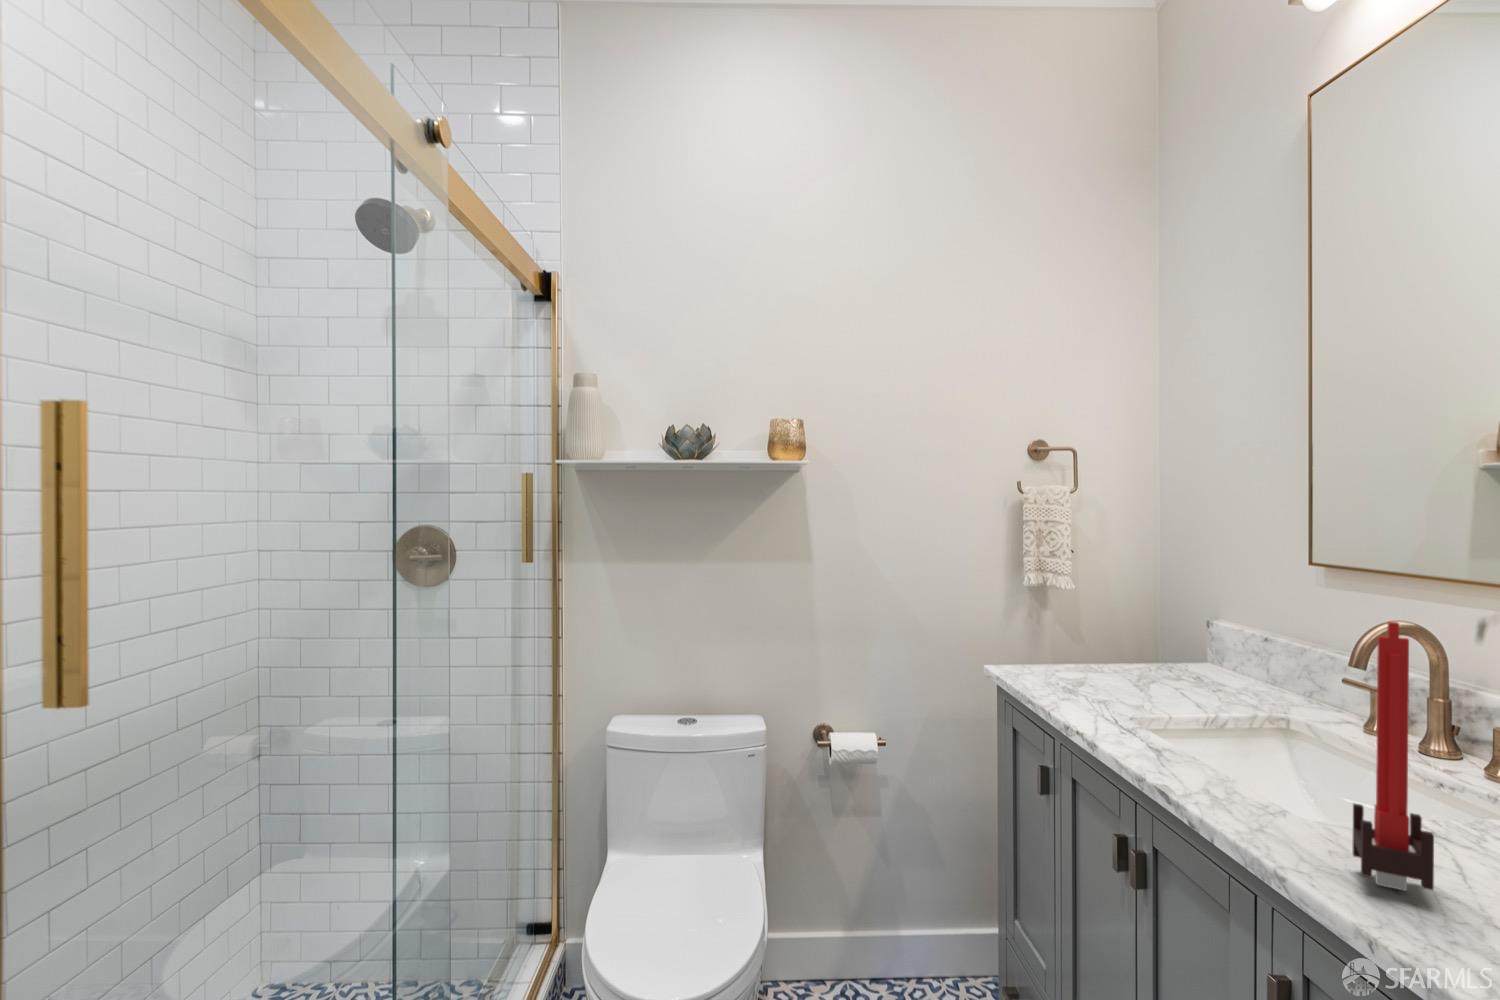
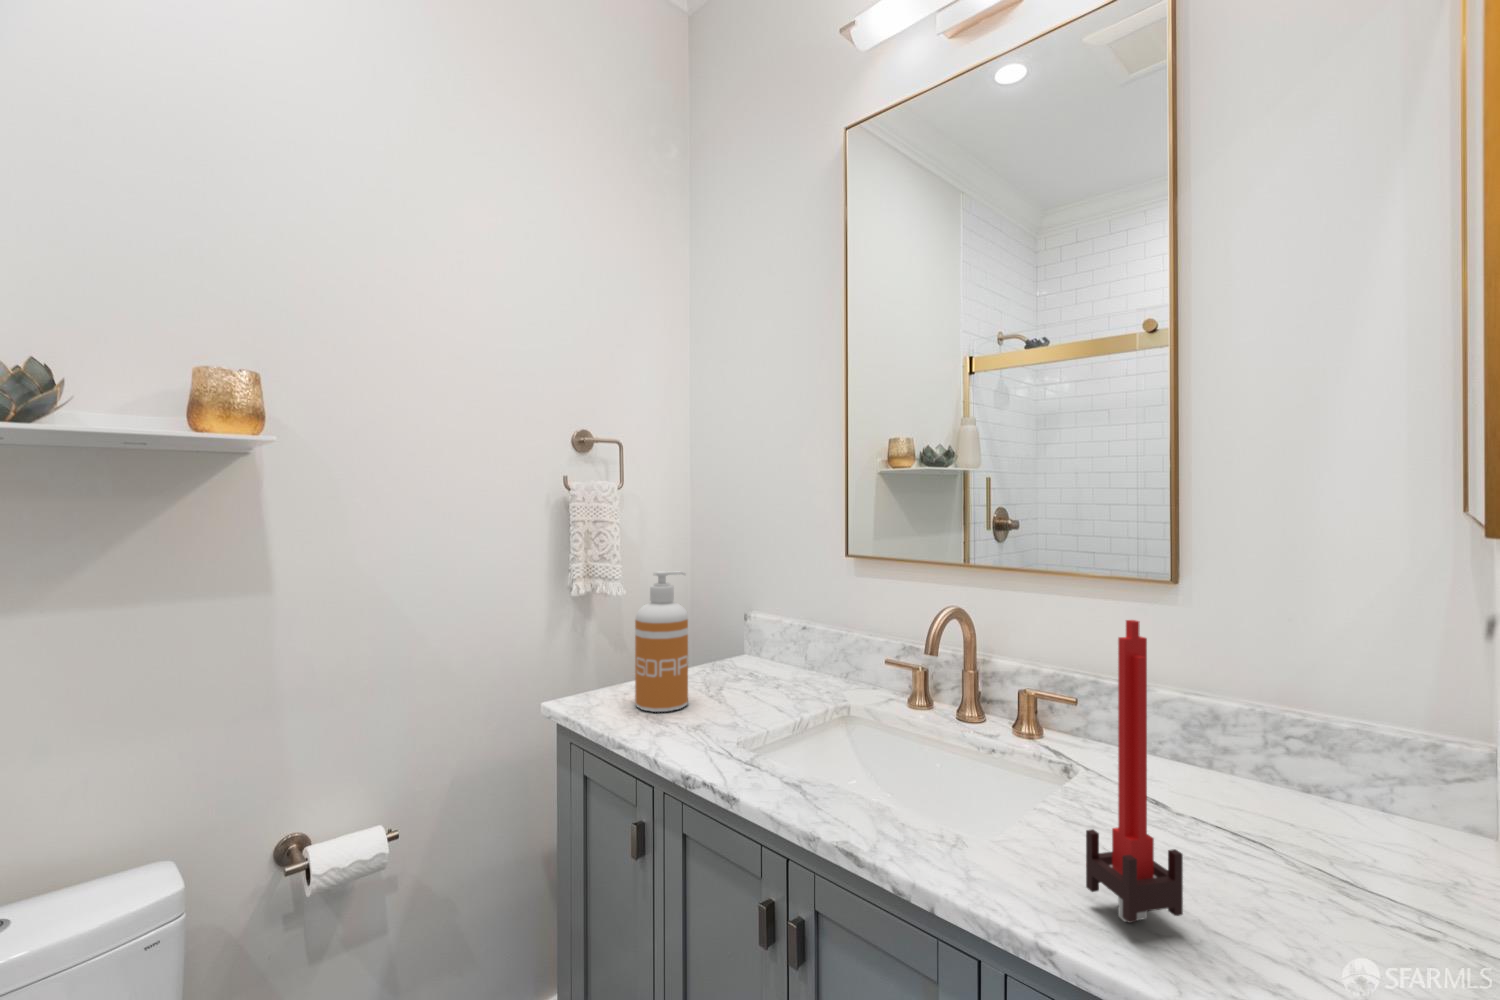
soap dispenser: none [1057,565,1108,686] -> present [635,571,688,712]

